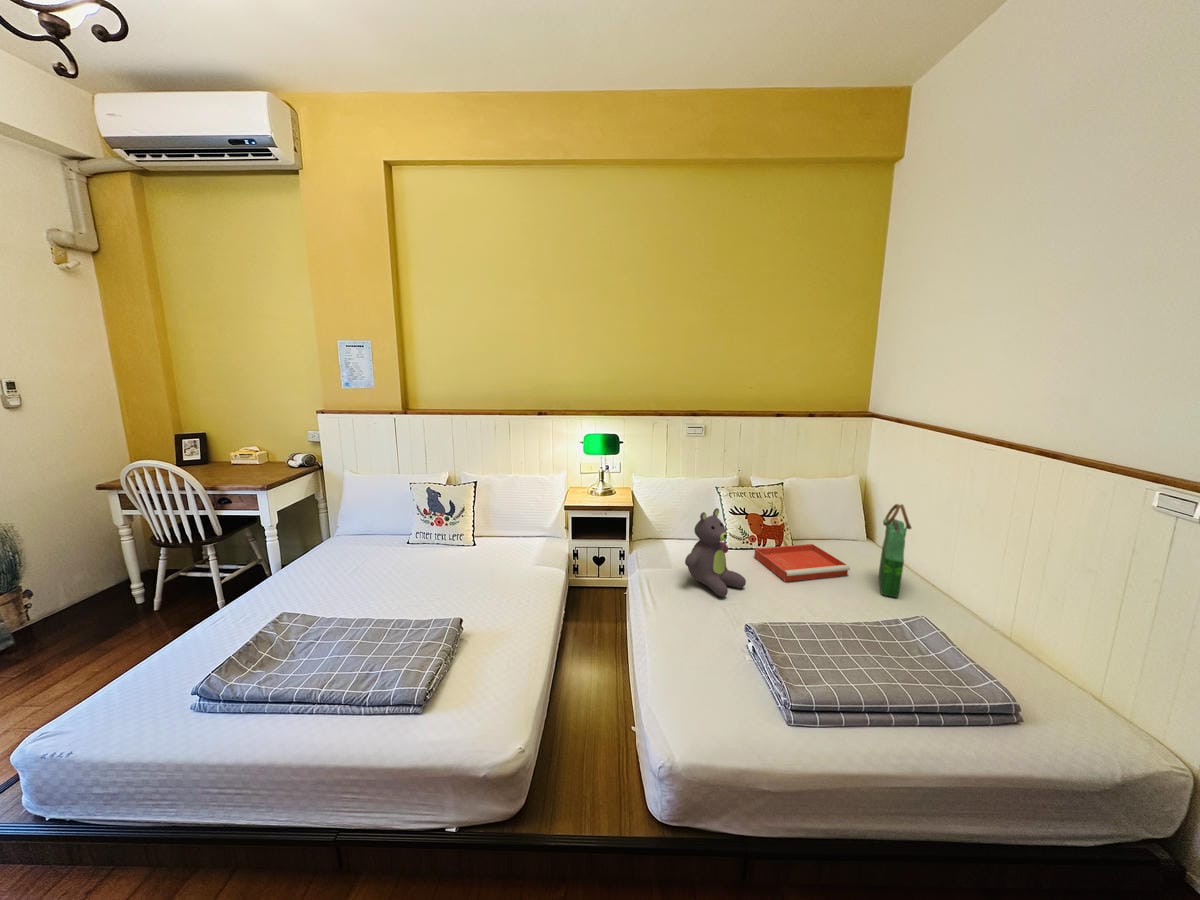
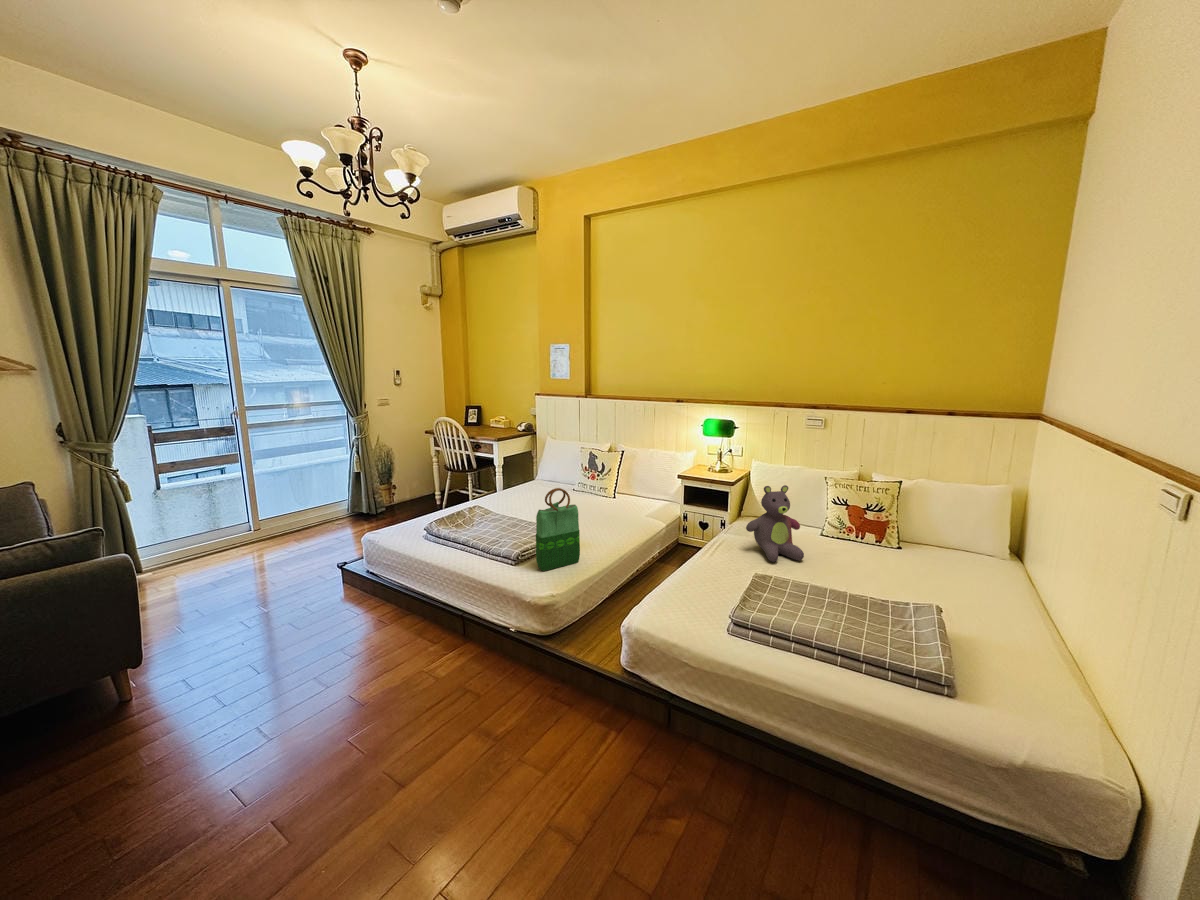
tote bag: present [879,504,911,598] -> present [536,488,580,571]
tray: present [754,544,850,582] -> none [843,537,937,578]

